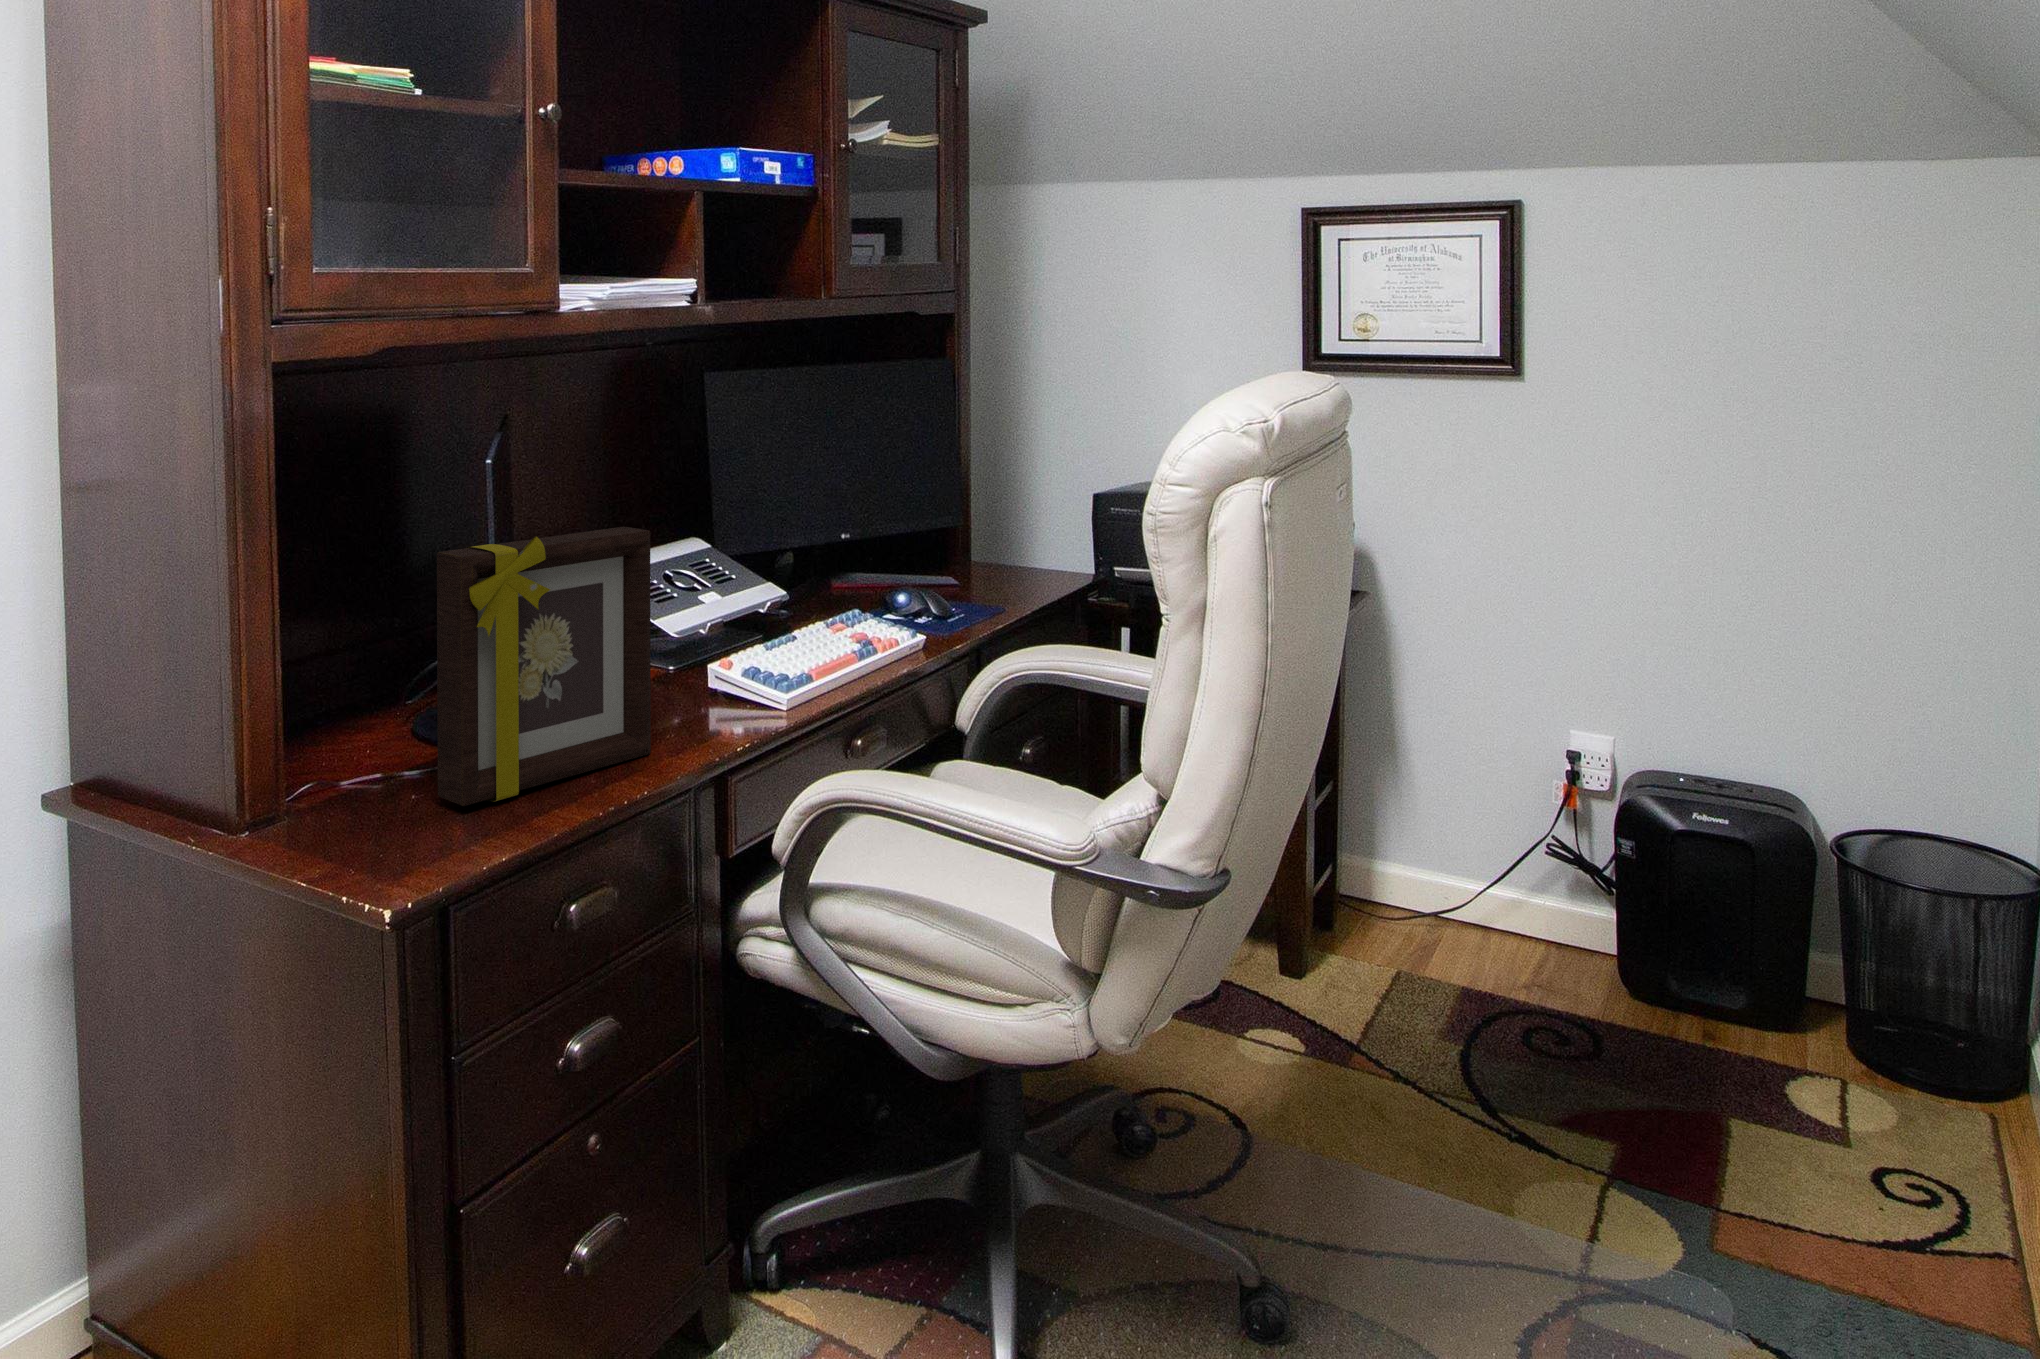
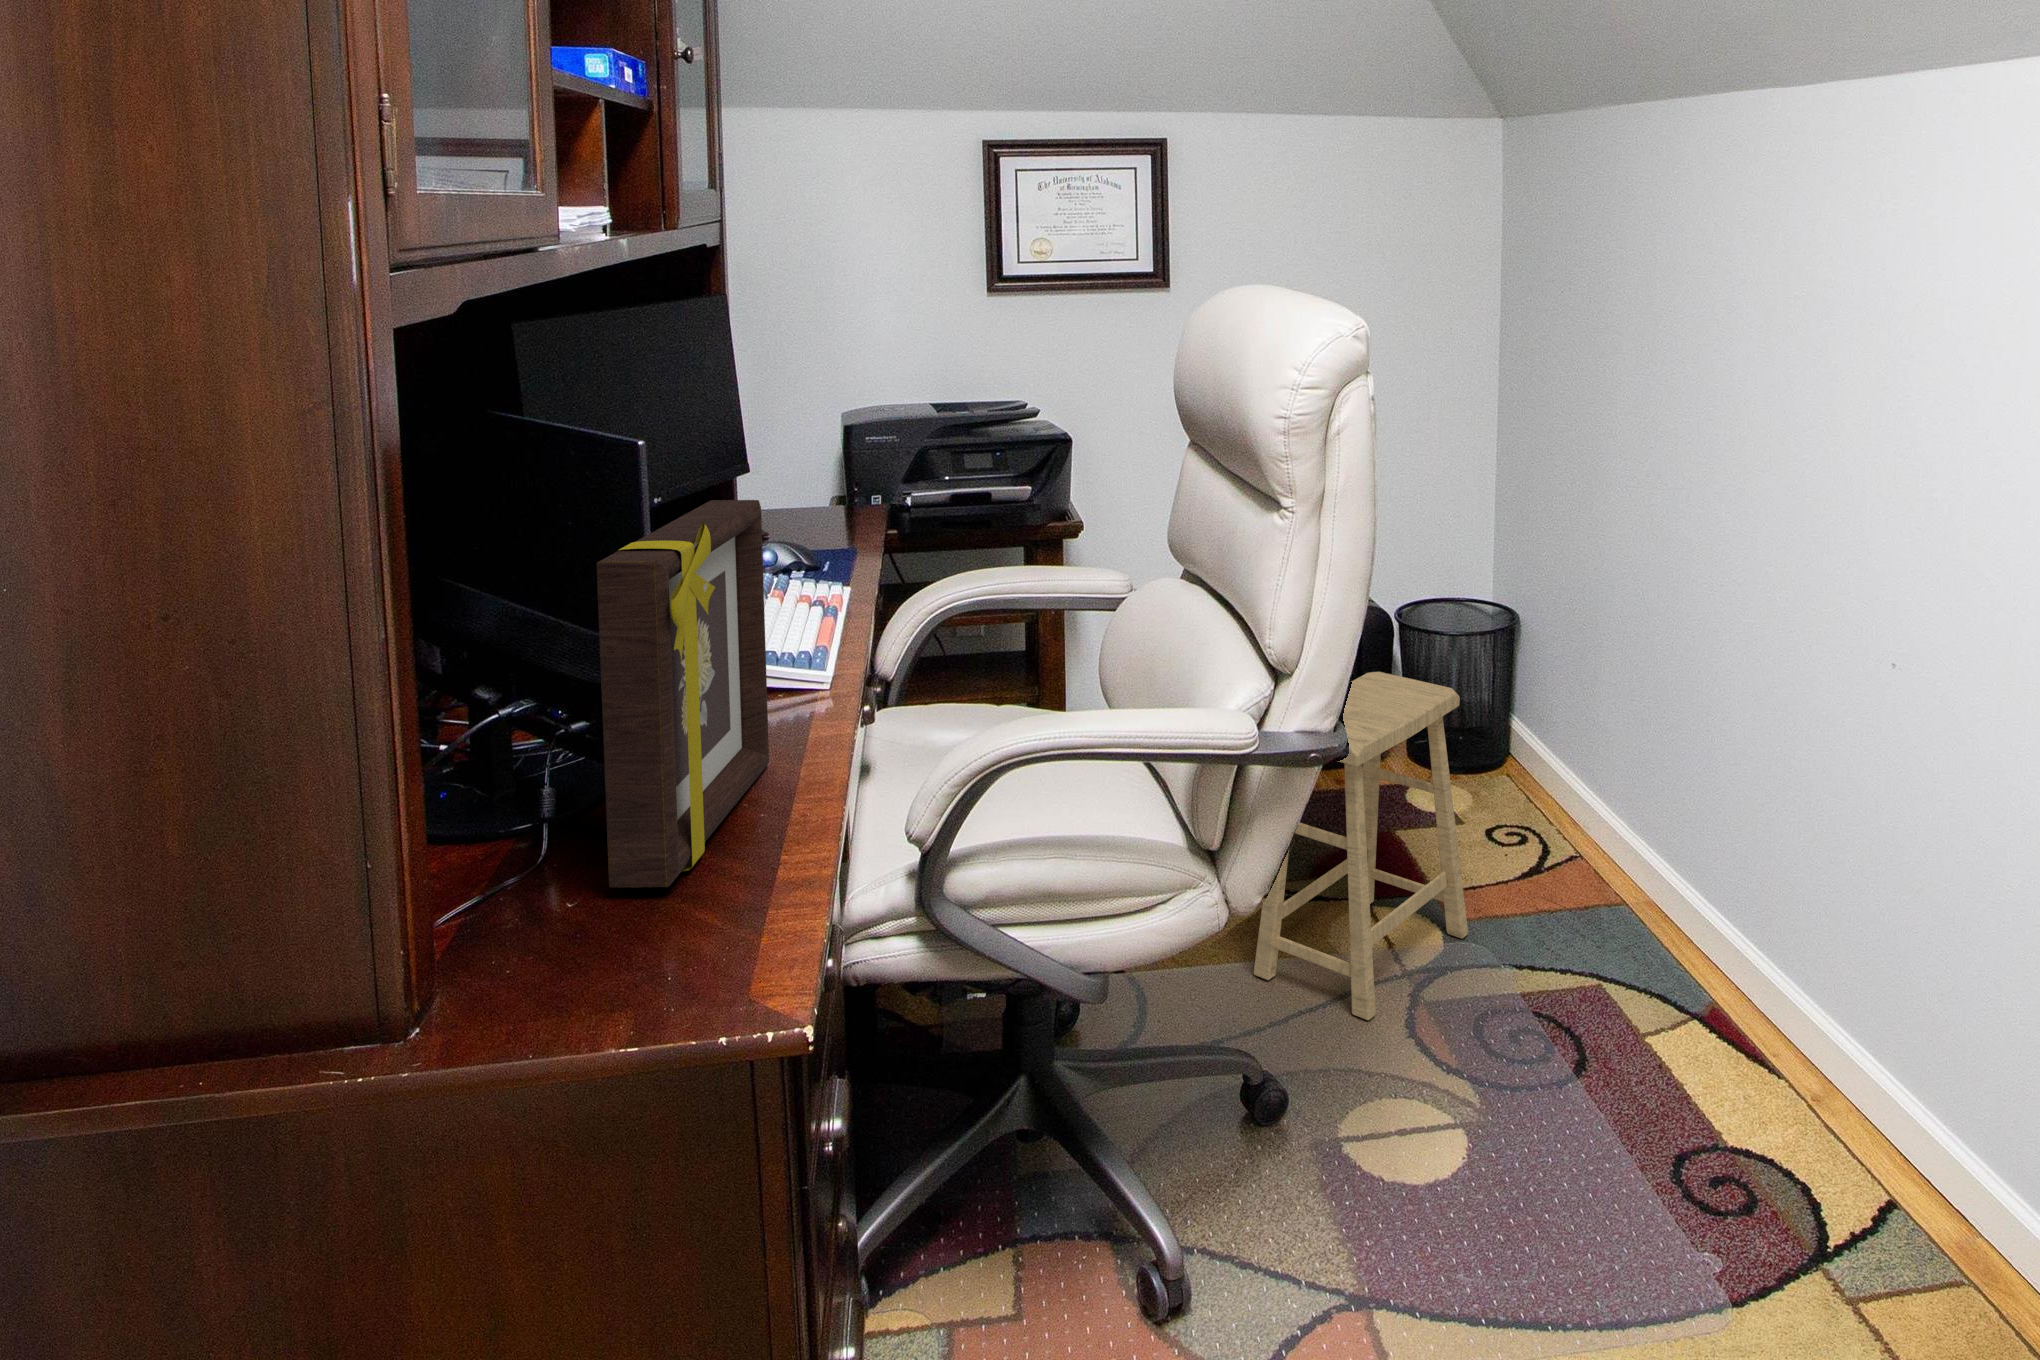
footstool: none [1380,879,1717,1298] -> present [1254,672,1468,1021]

